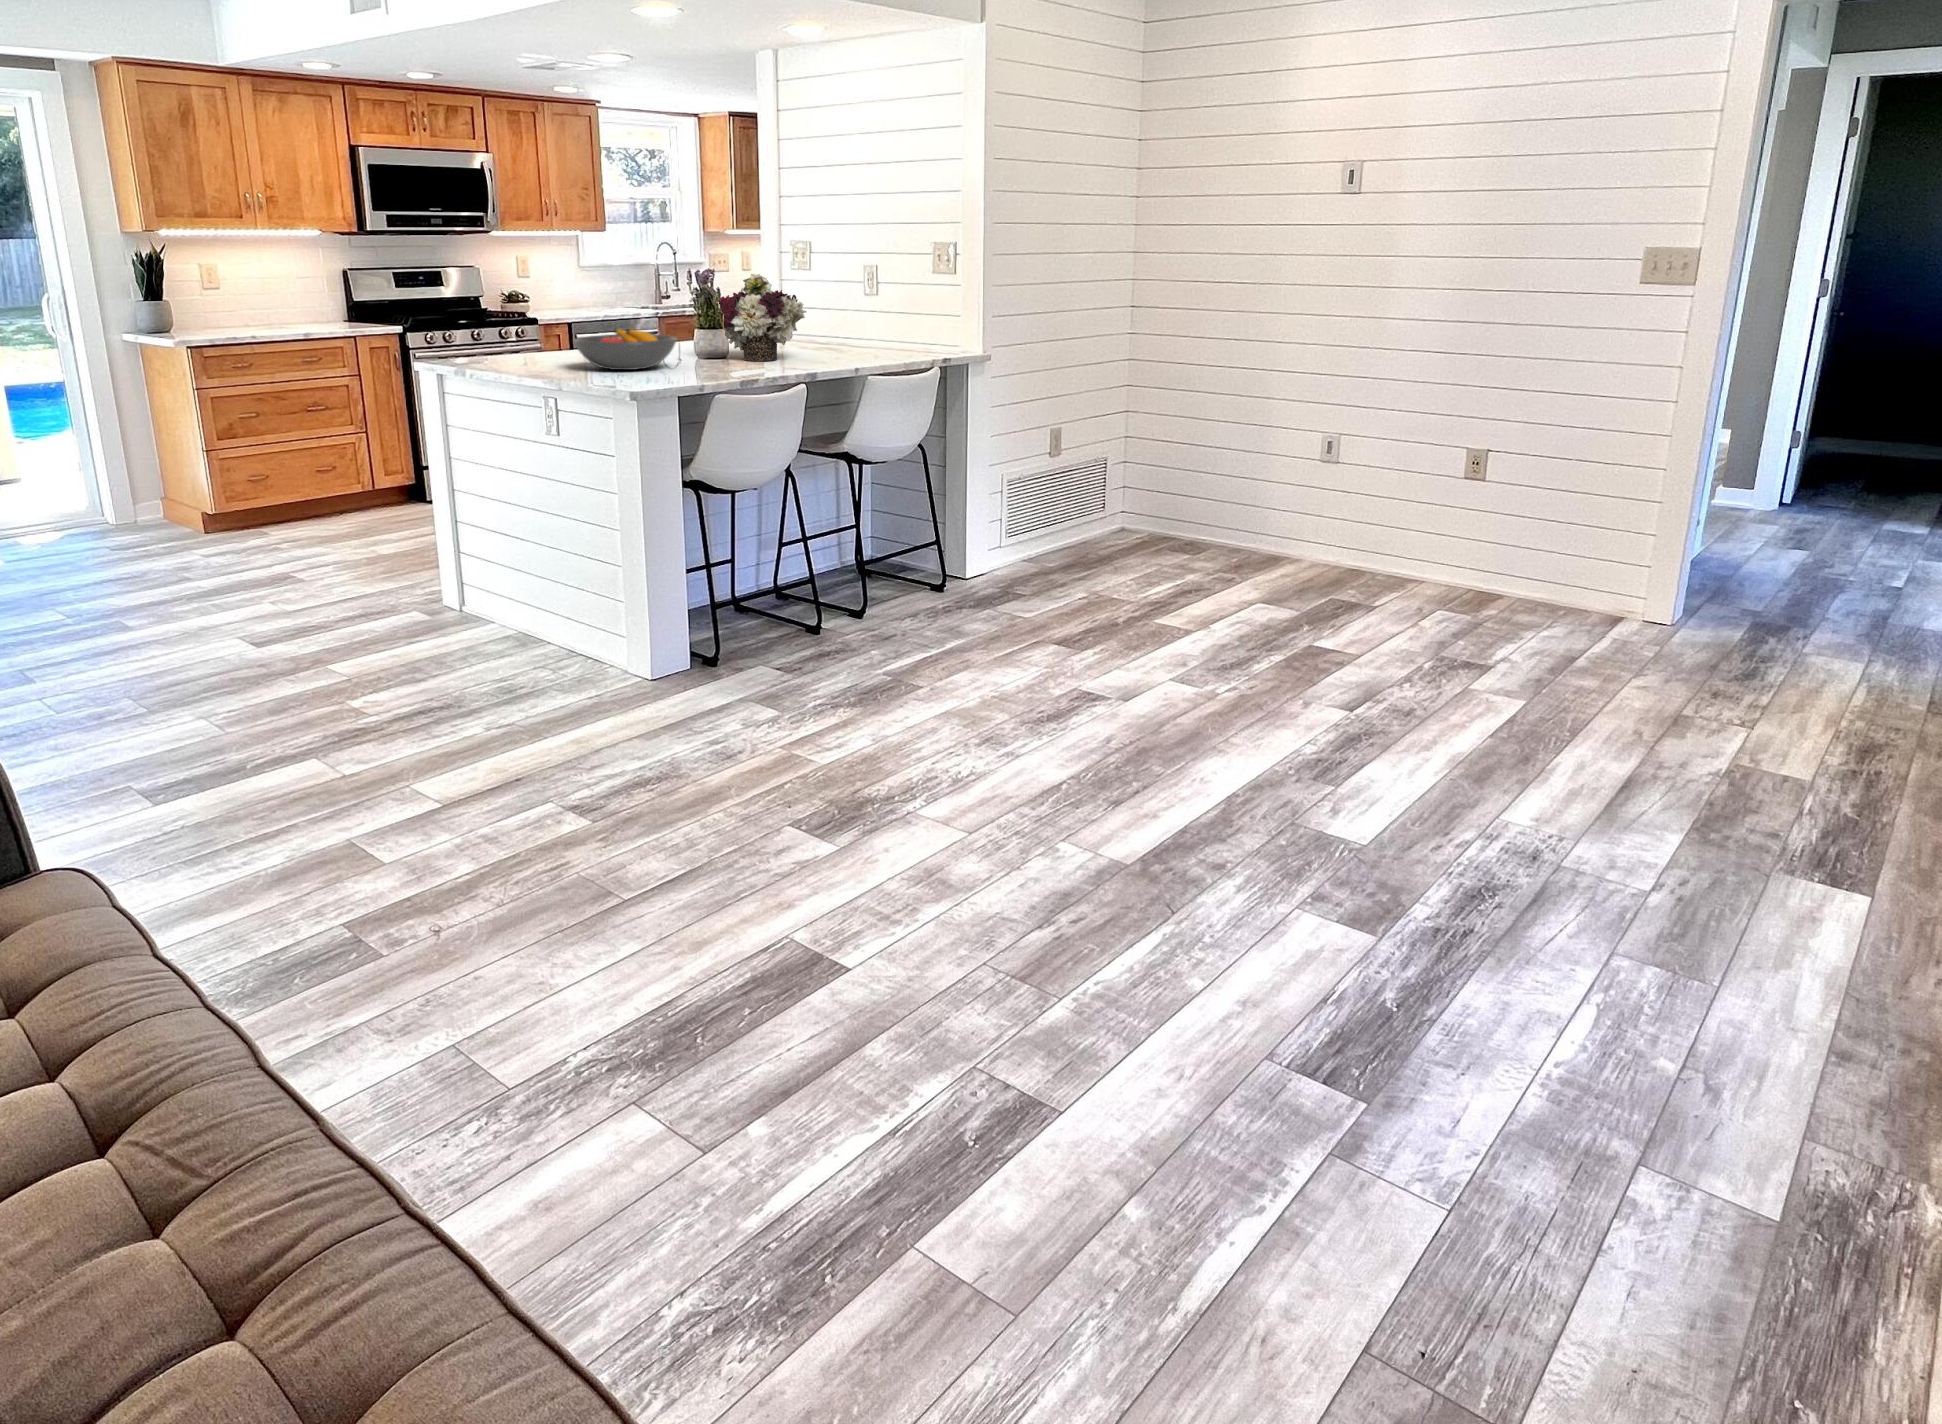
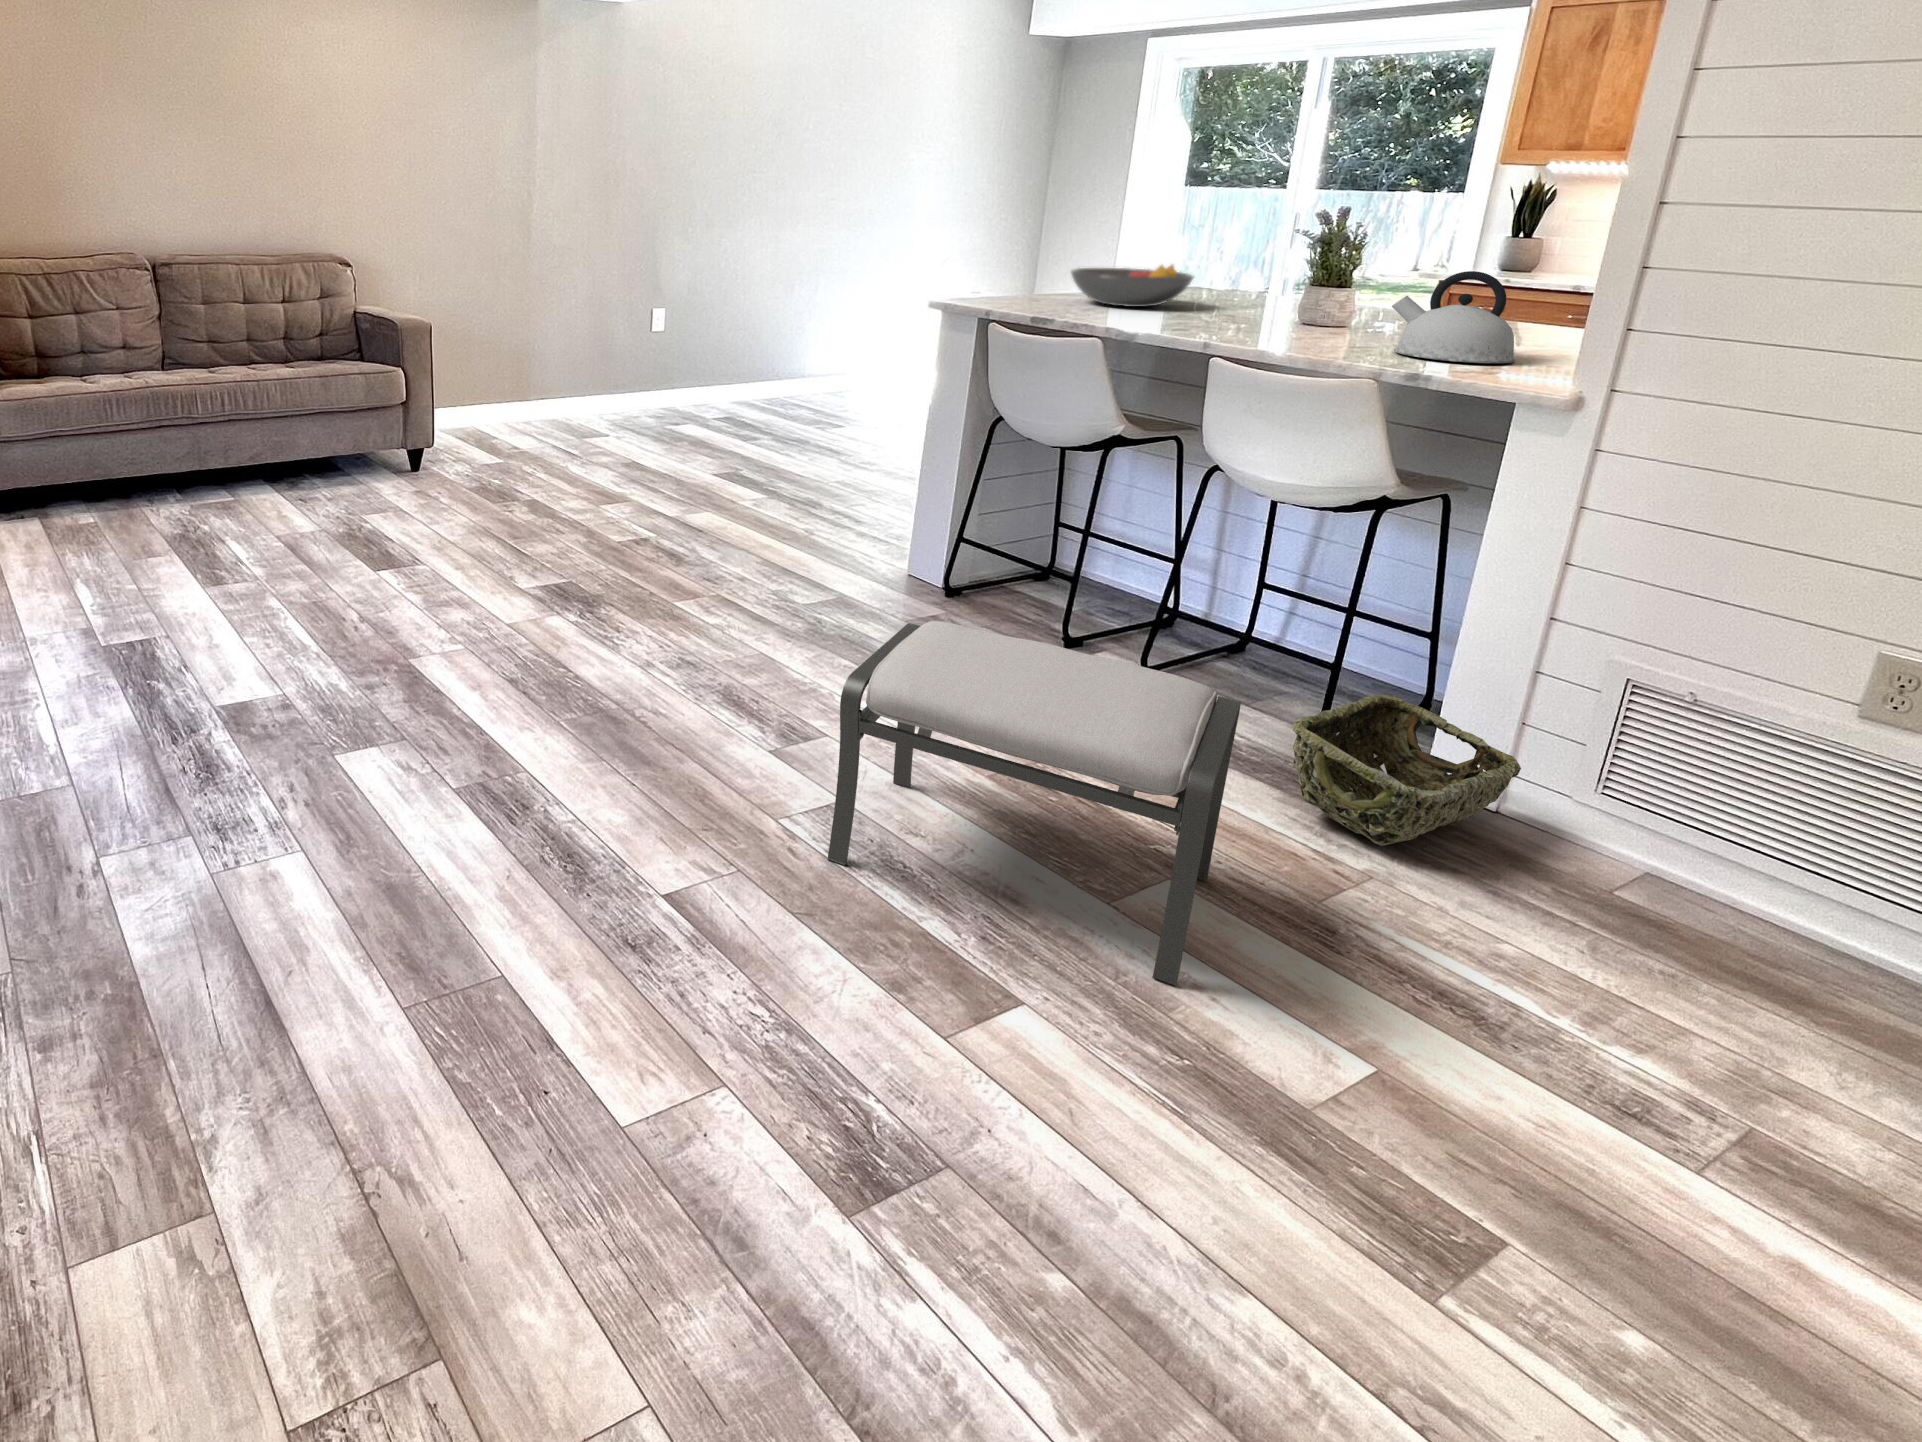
flower arrangement: present [717,274,806,361] -> none [1239,213,1367,332]
kettle: none [836,301,896,356] -> present [1392,271,1515,363]
ottoman: none [1126,511,1266,681] -> present [827,621,1241,986]
woven basket: none [973,538,1091,594] -> present [1293,694,1521,846]

